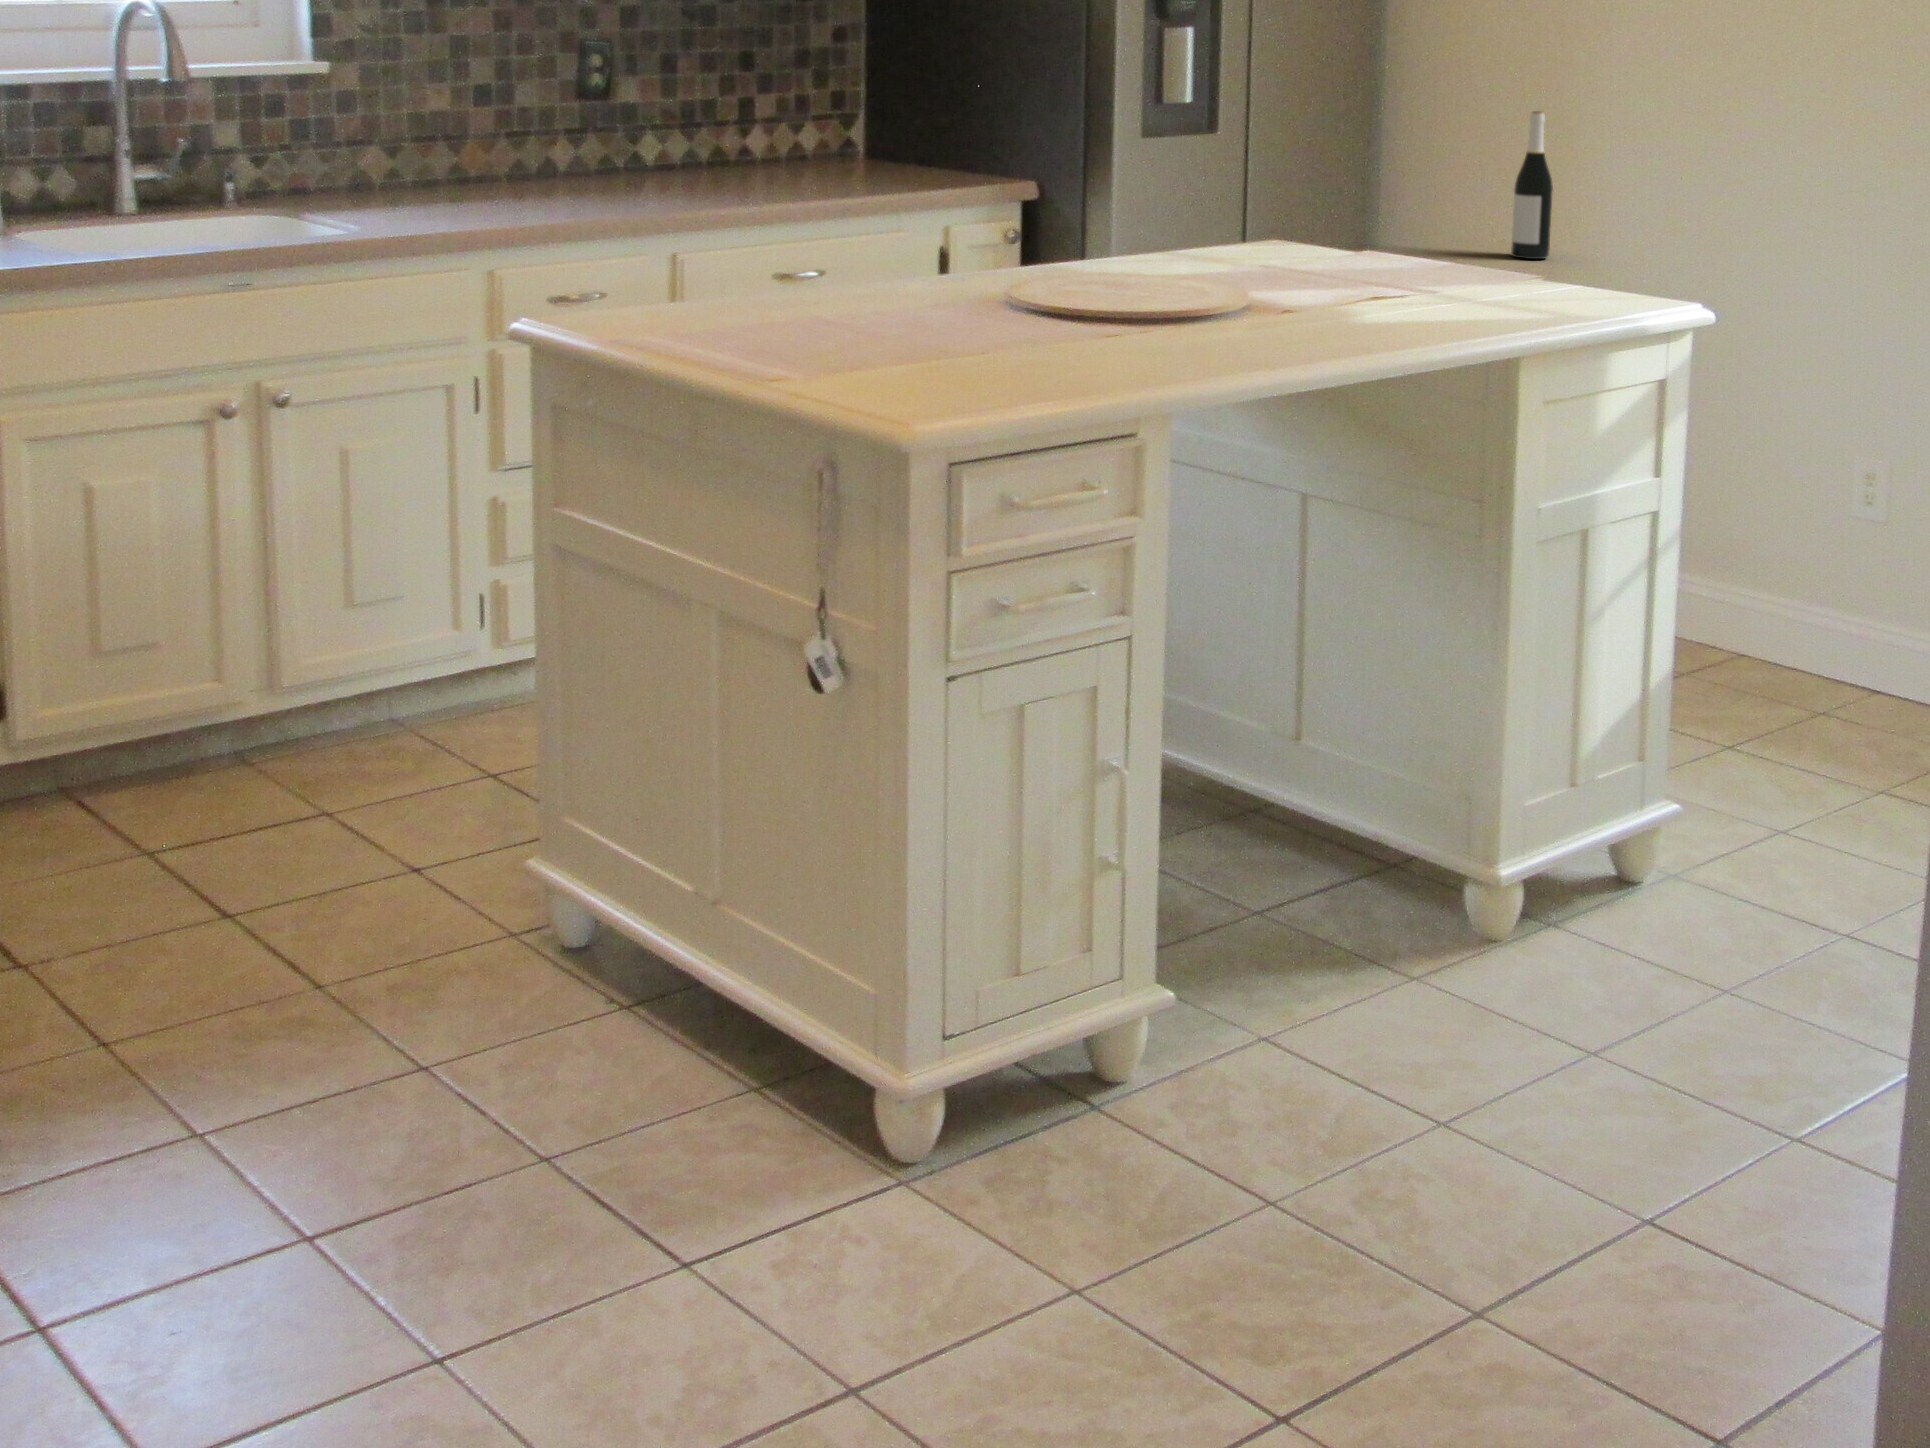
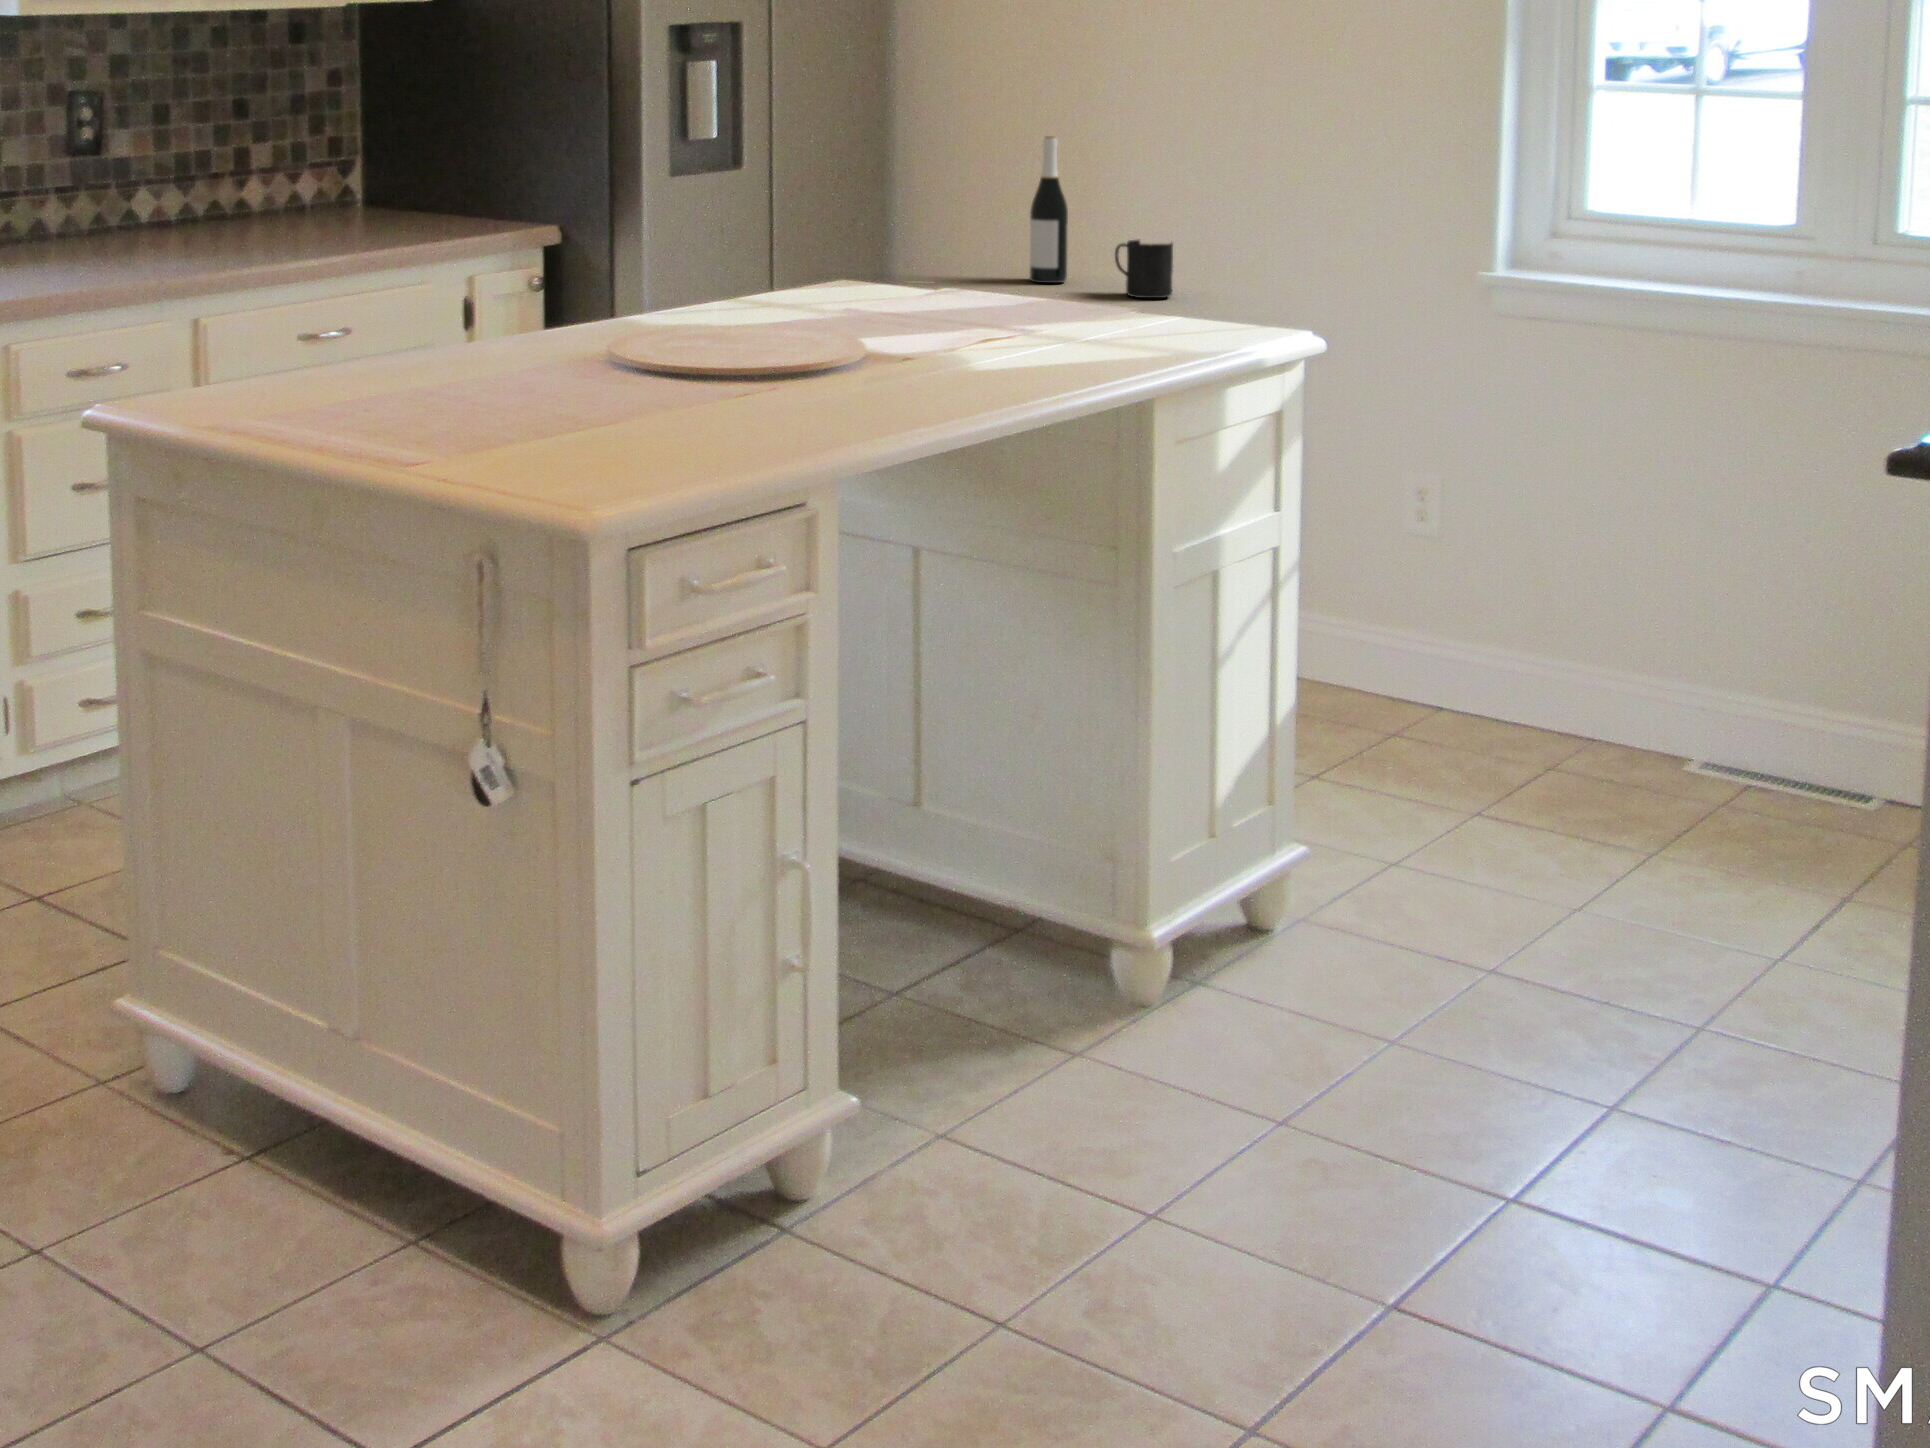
mug: none [1594,218,1653,278] -> present [1115,239,1173,298]

